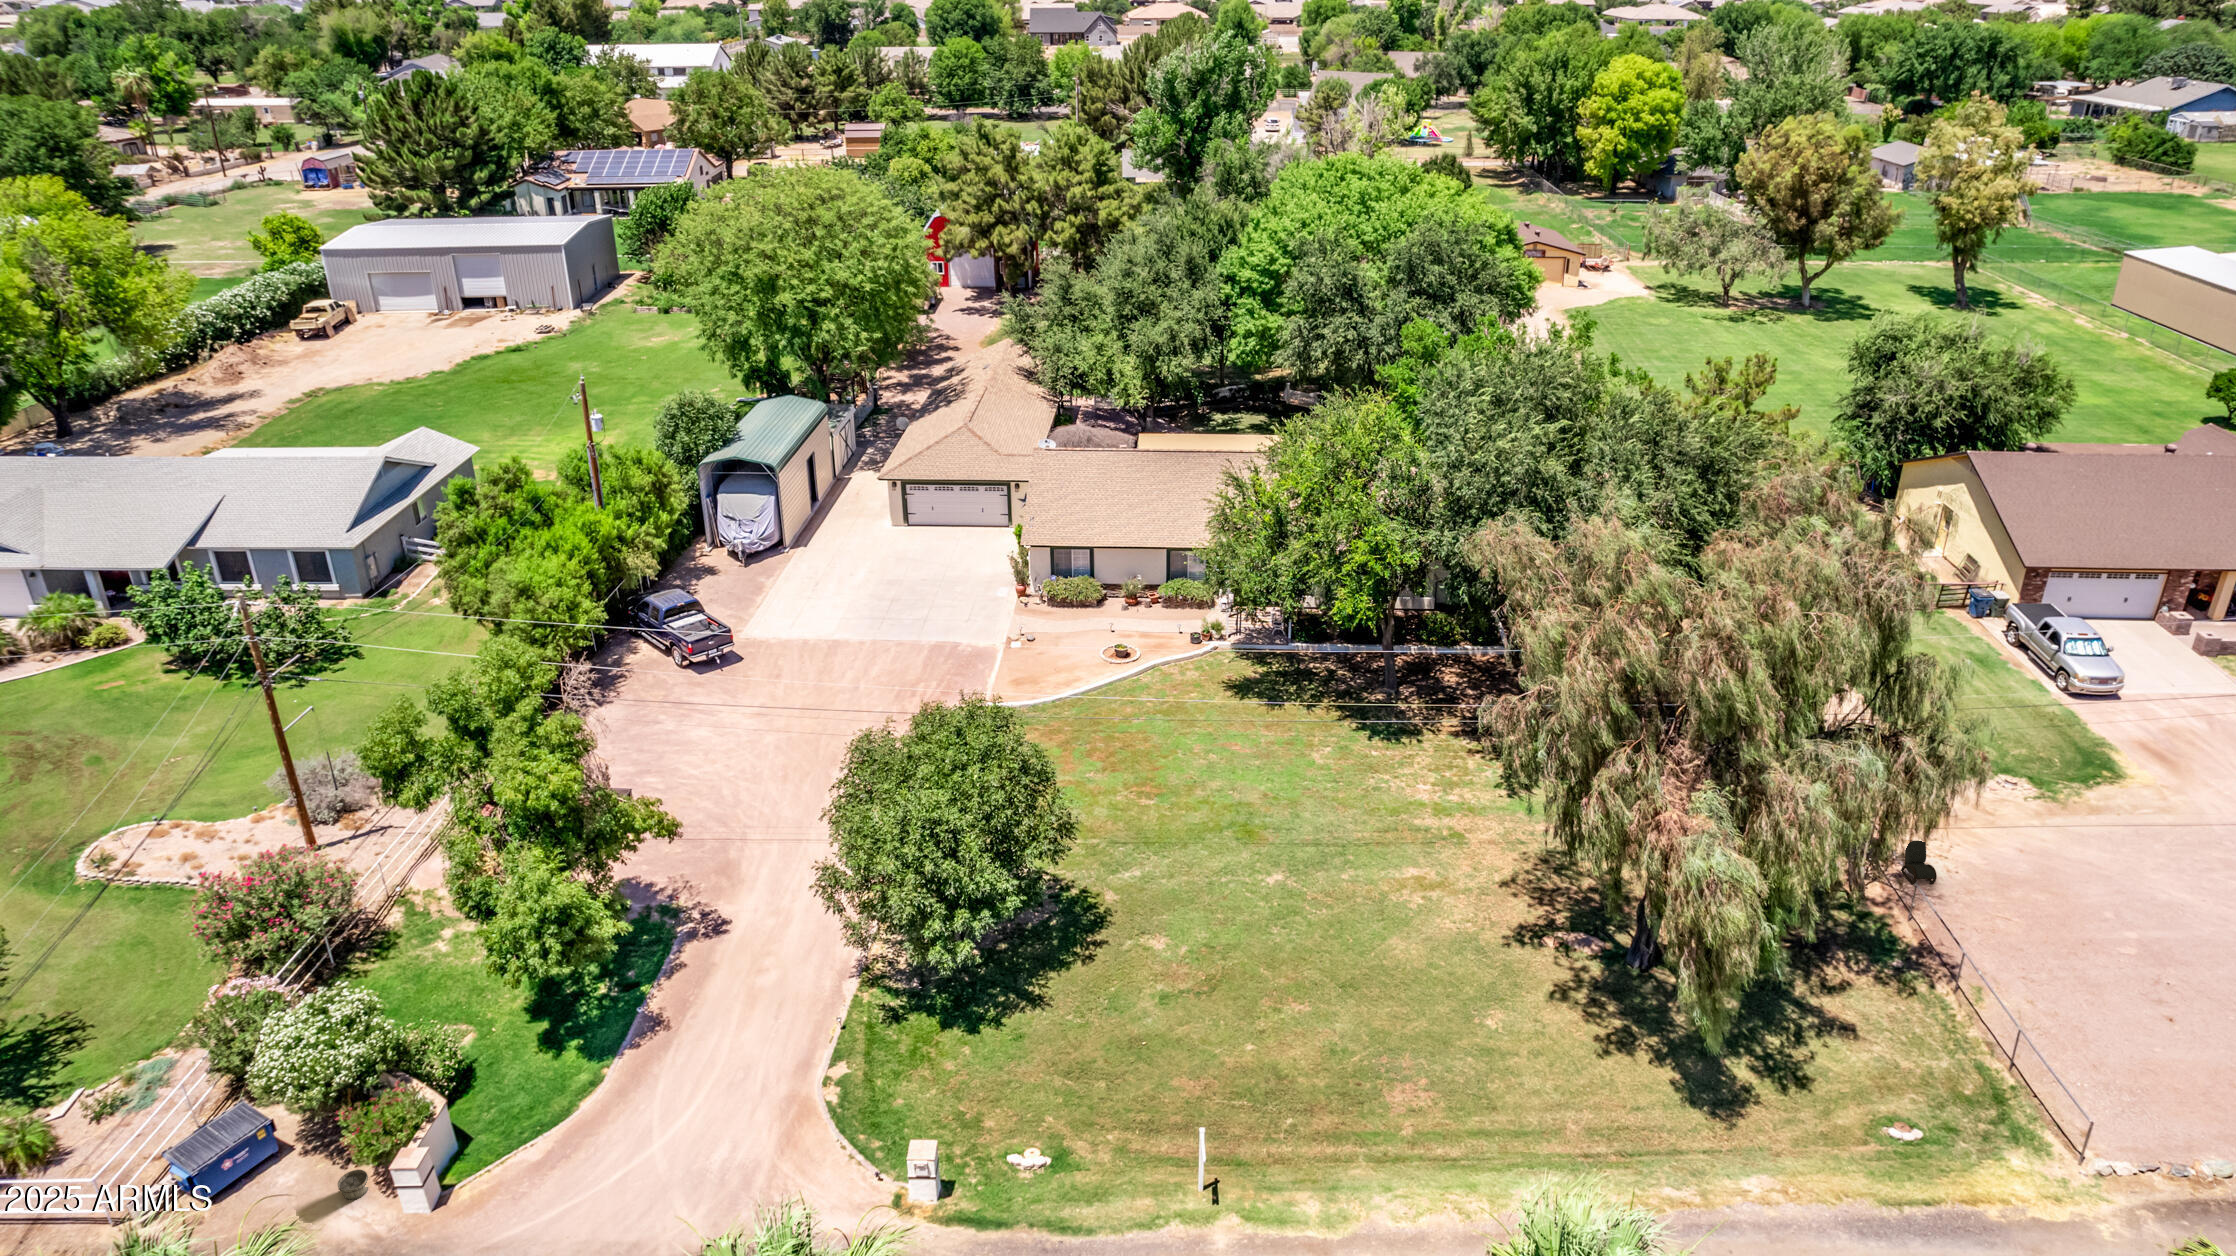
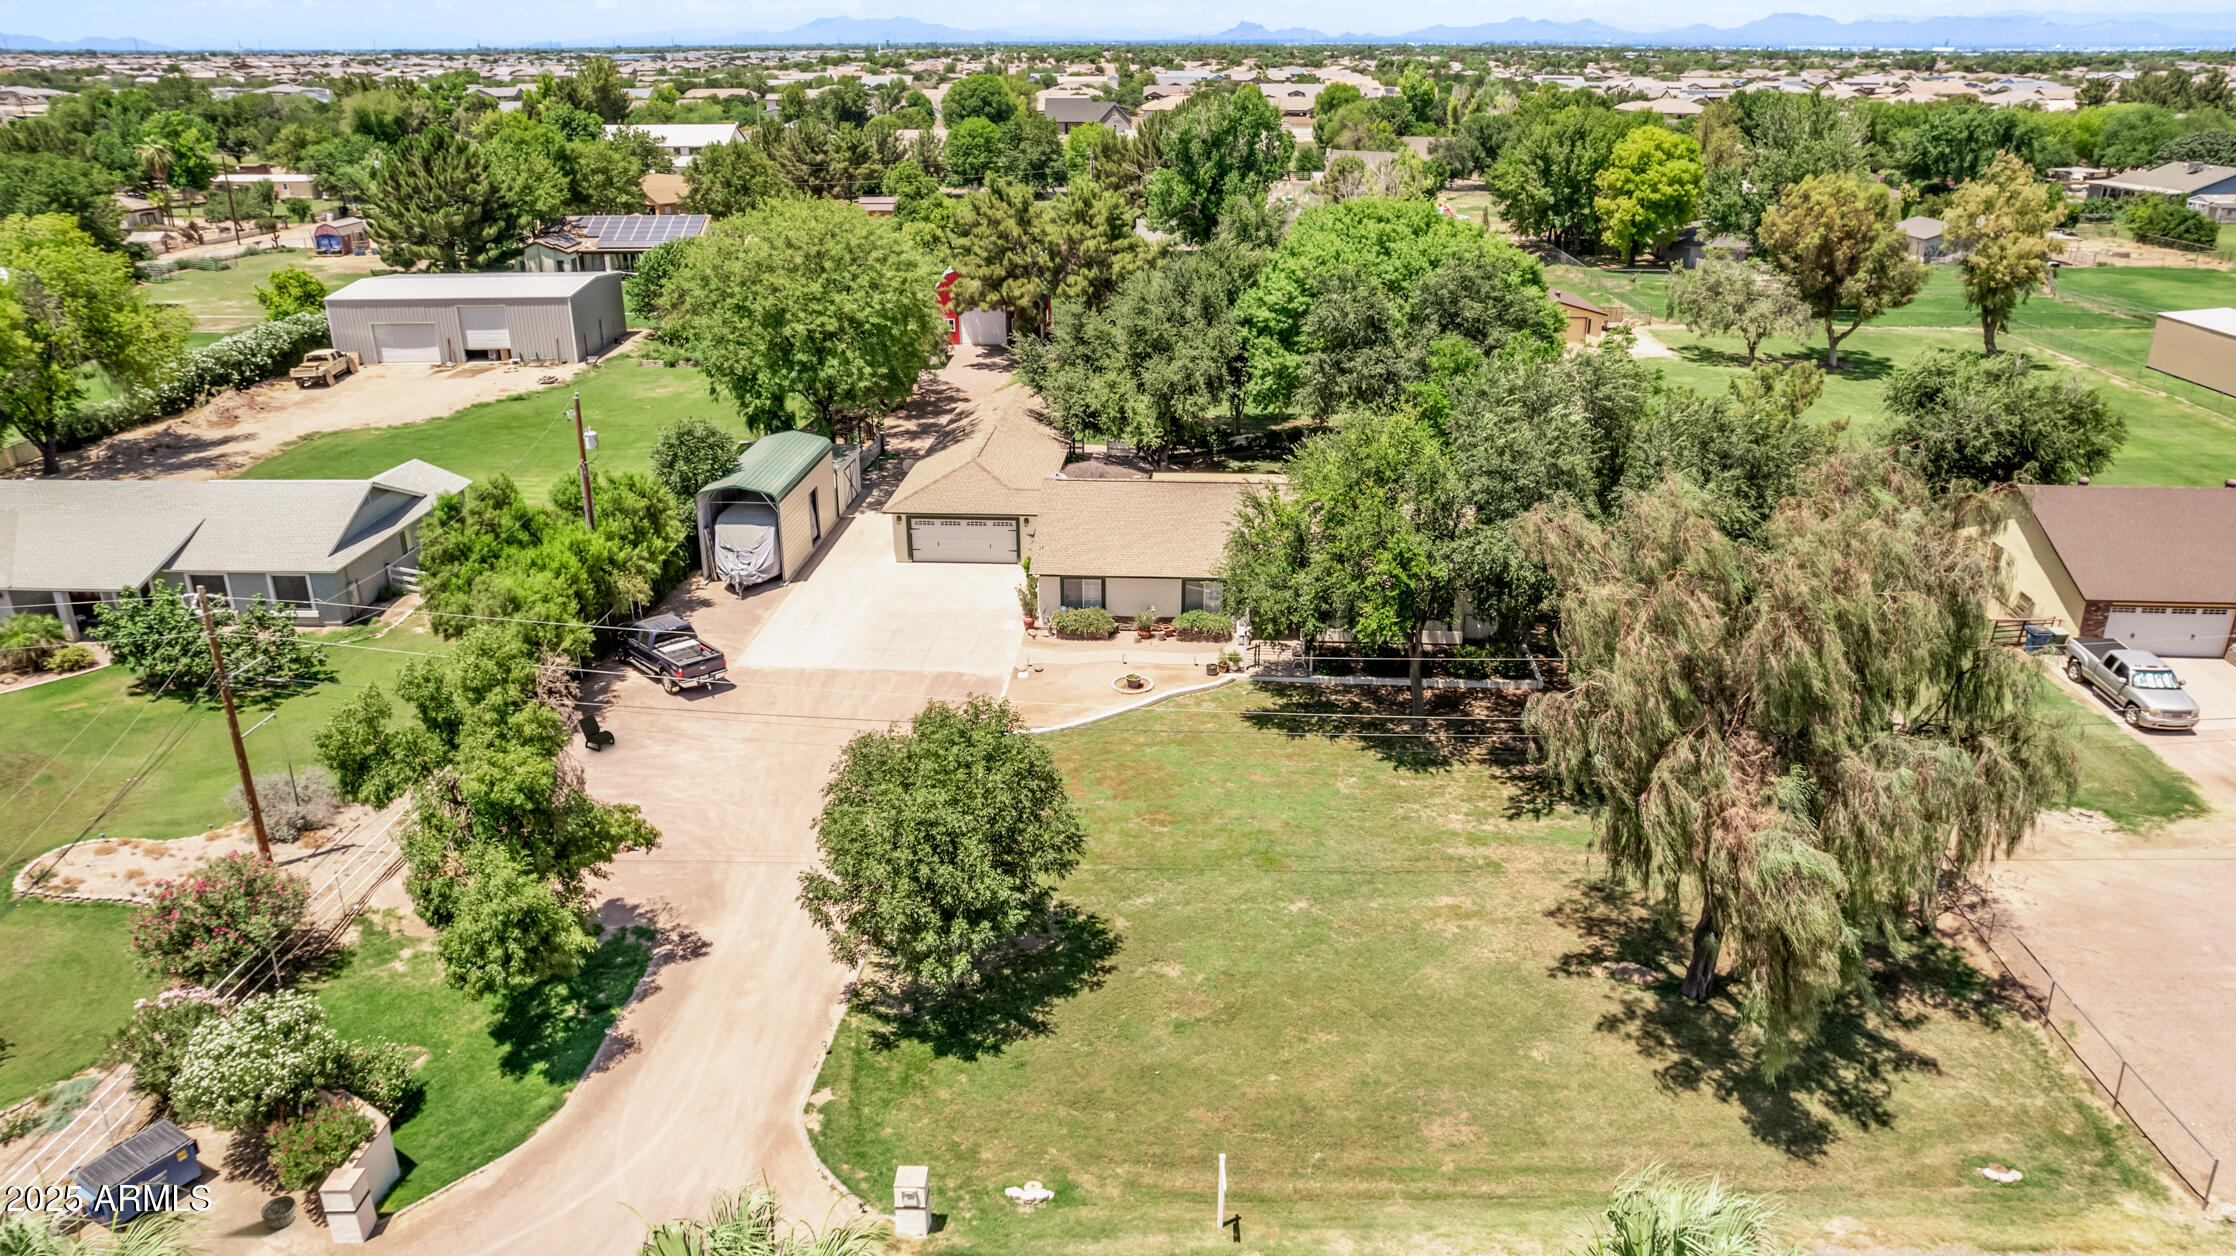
lounge chair: present [1901,841,1937,885] -> present [578,714,615,752]

